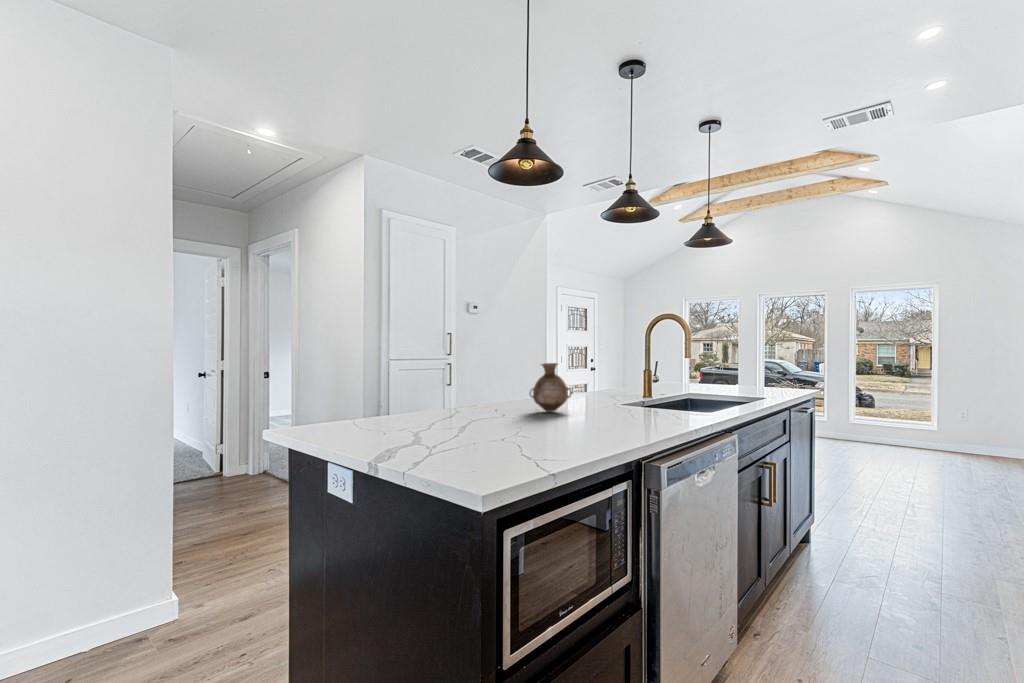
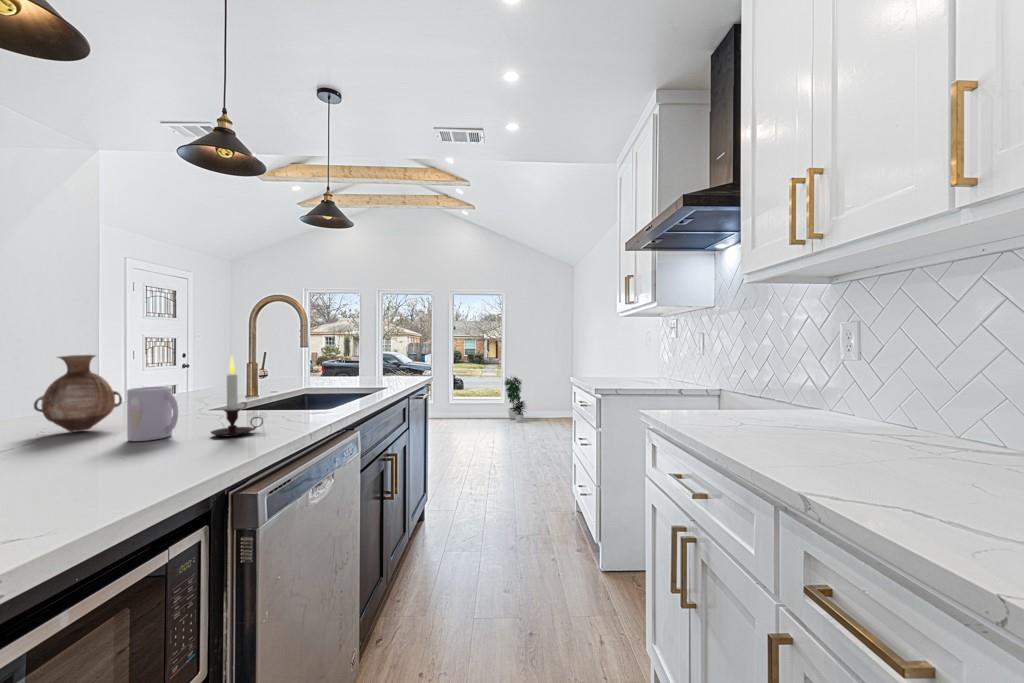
candle: none [626,366,661,425] -> present [211,356,263,437]
mug: none [578,386,607,422] -> present [127,386,178,441]
potted plant: none [936,392,979,459] -> present [505,377,526,423]

